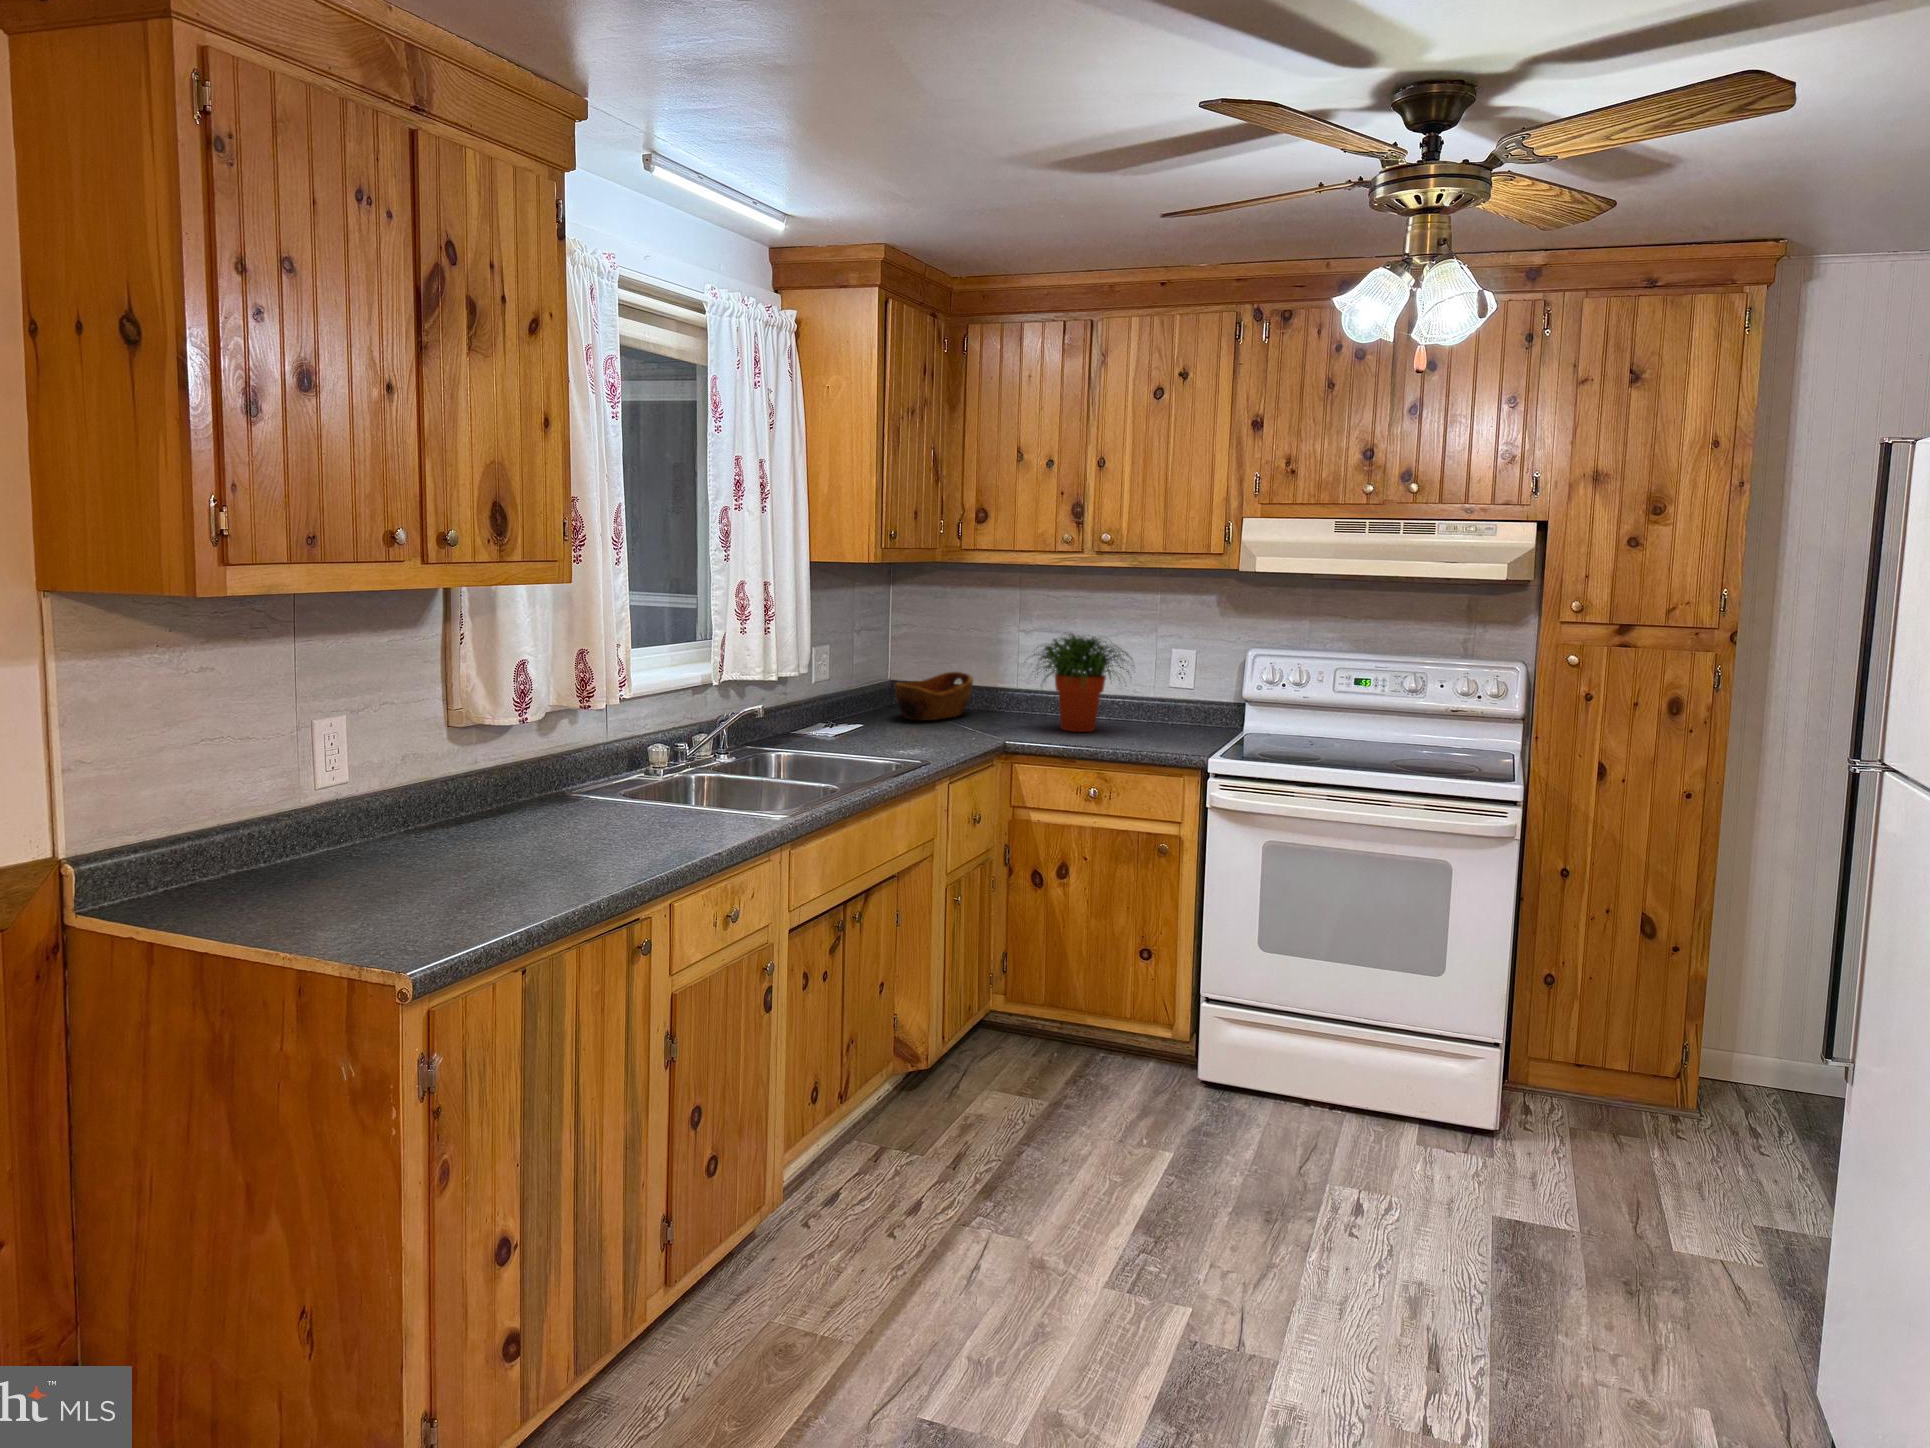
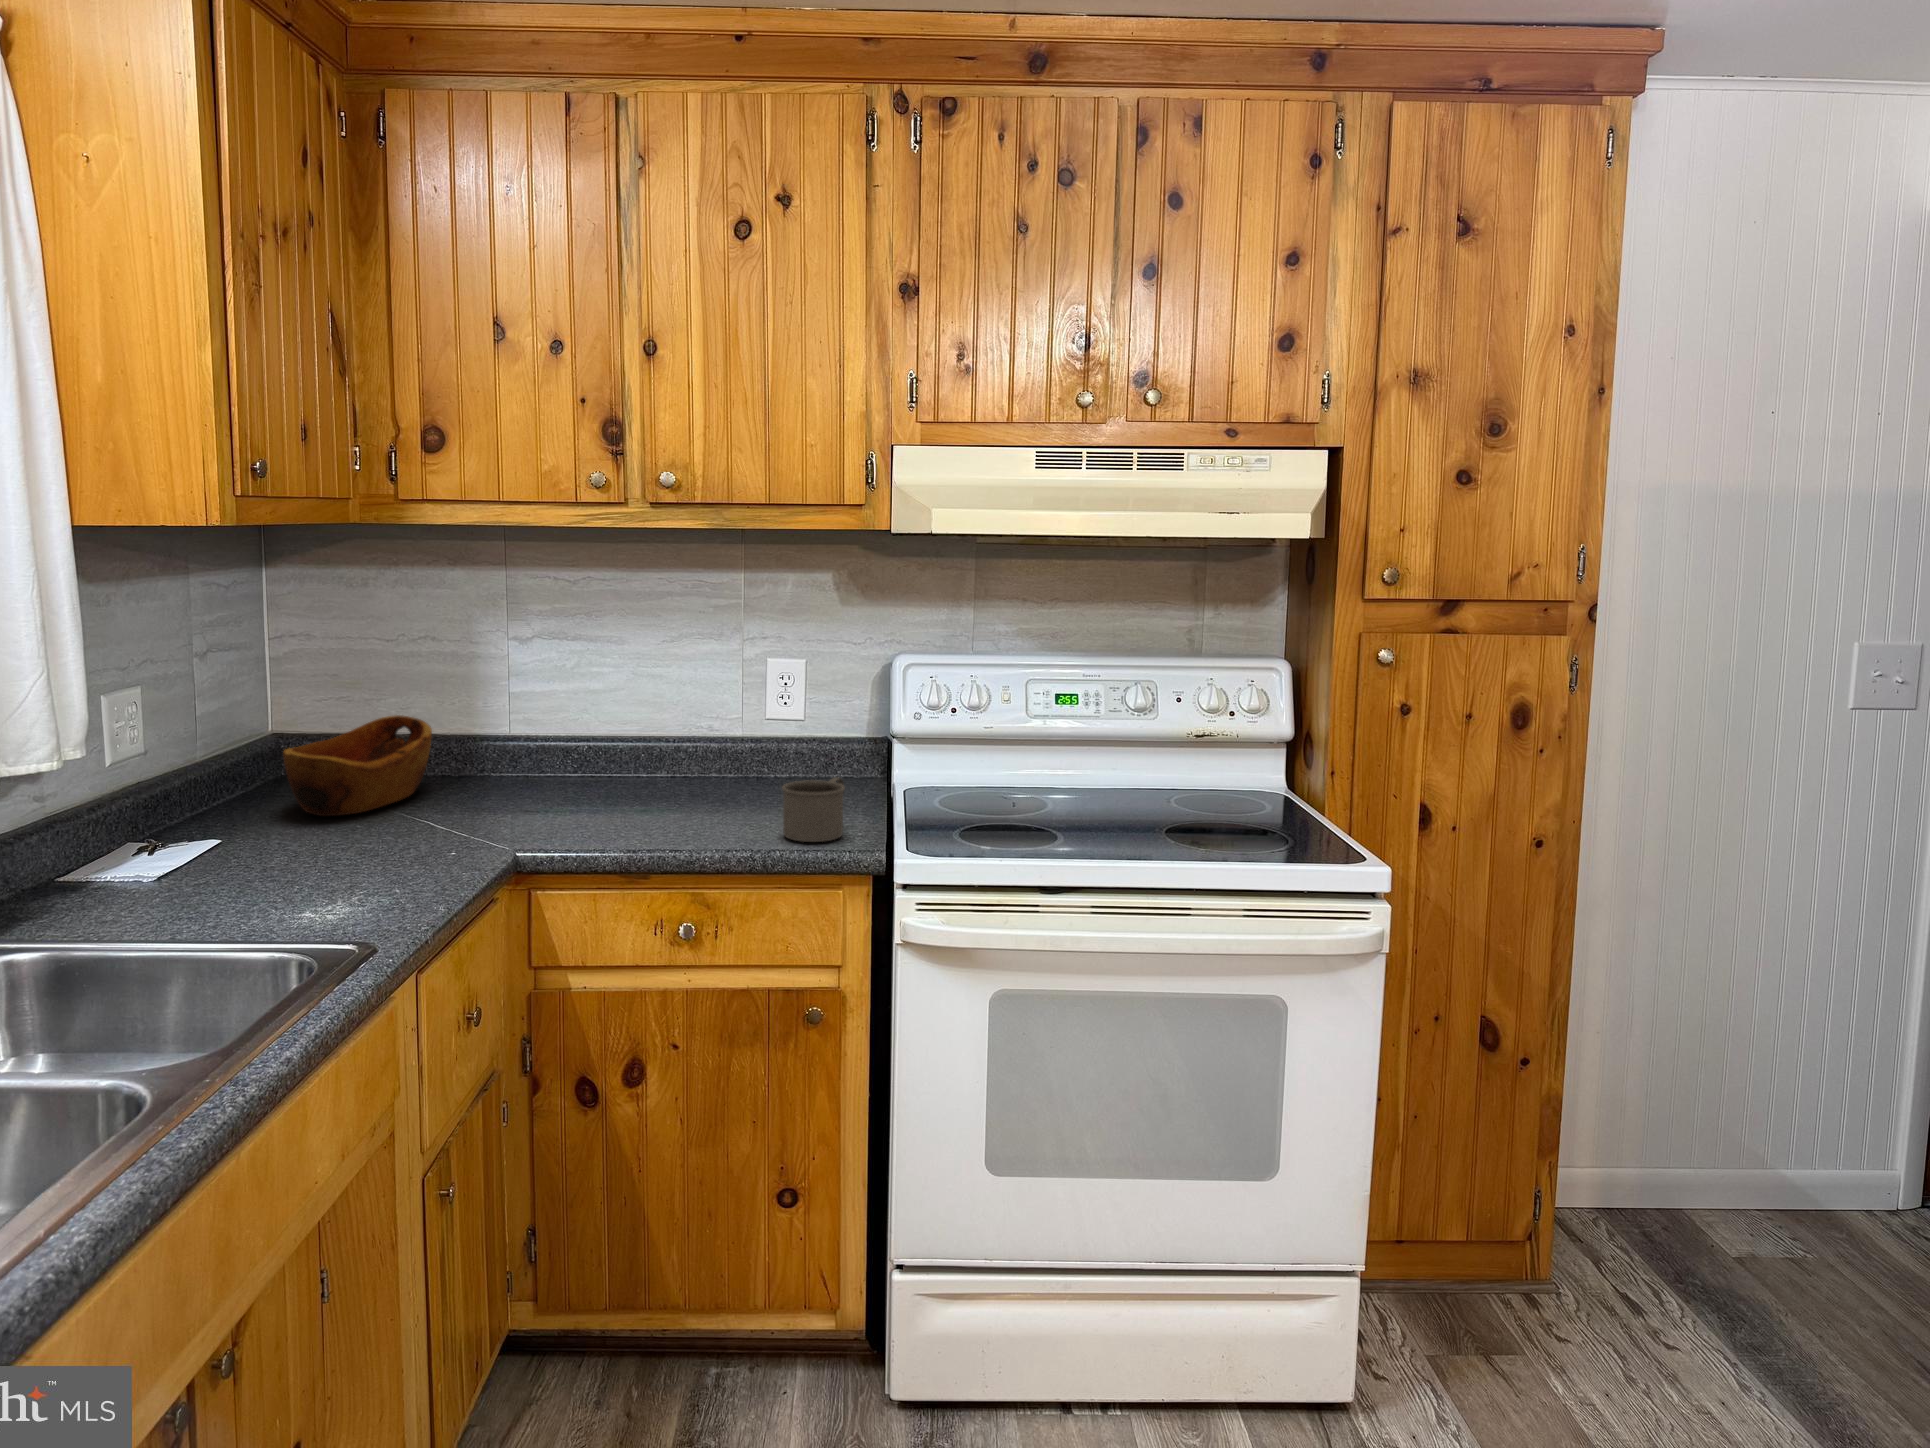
potted plant: present [1034,634,1132,732] -> none [528,643,729,815]
mug: none [1156,716,1196,750] -> present [782,777,845,842]

